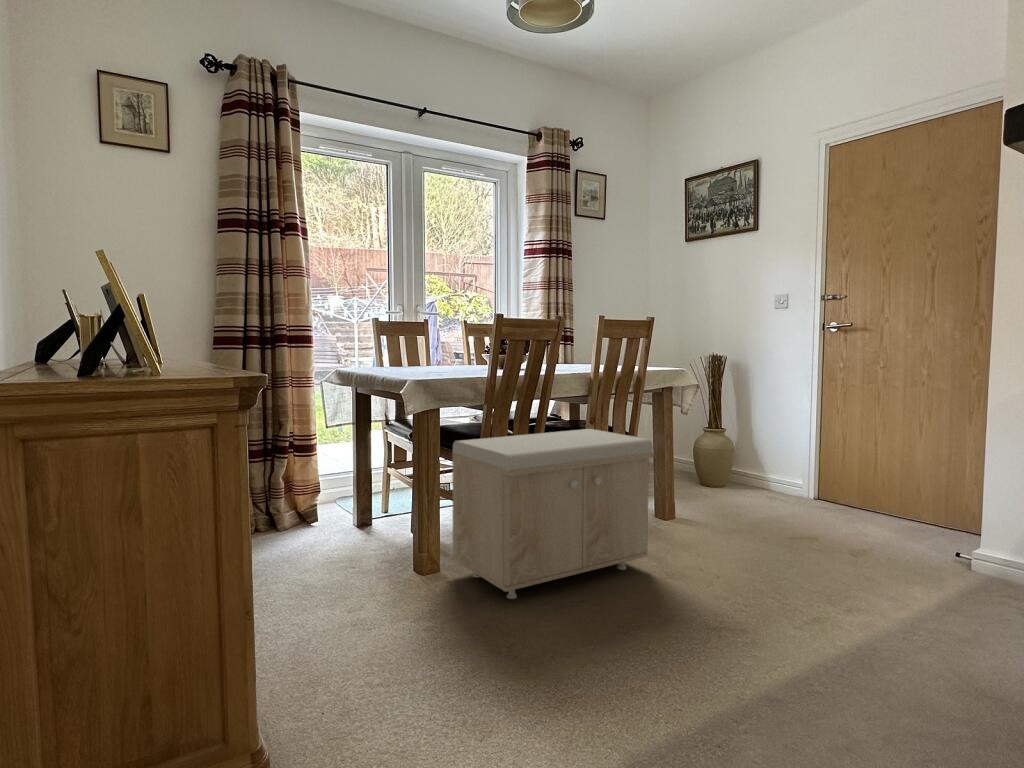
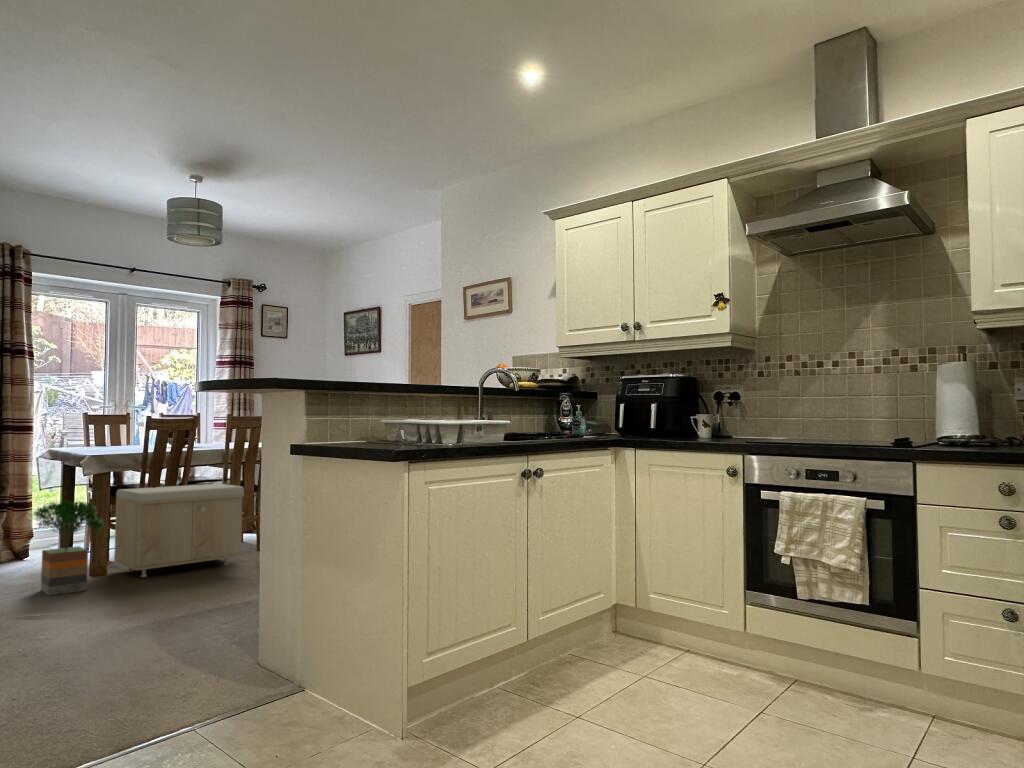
potted tree: none [339,468,467,655] -> present [34,501,104,596]

